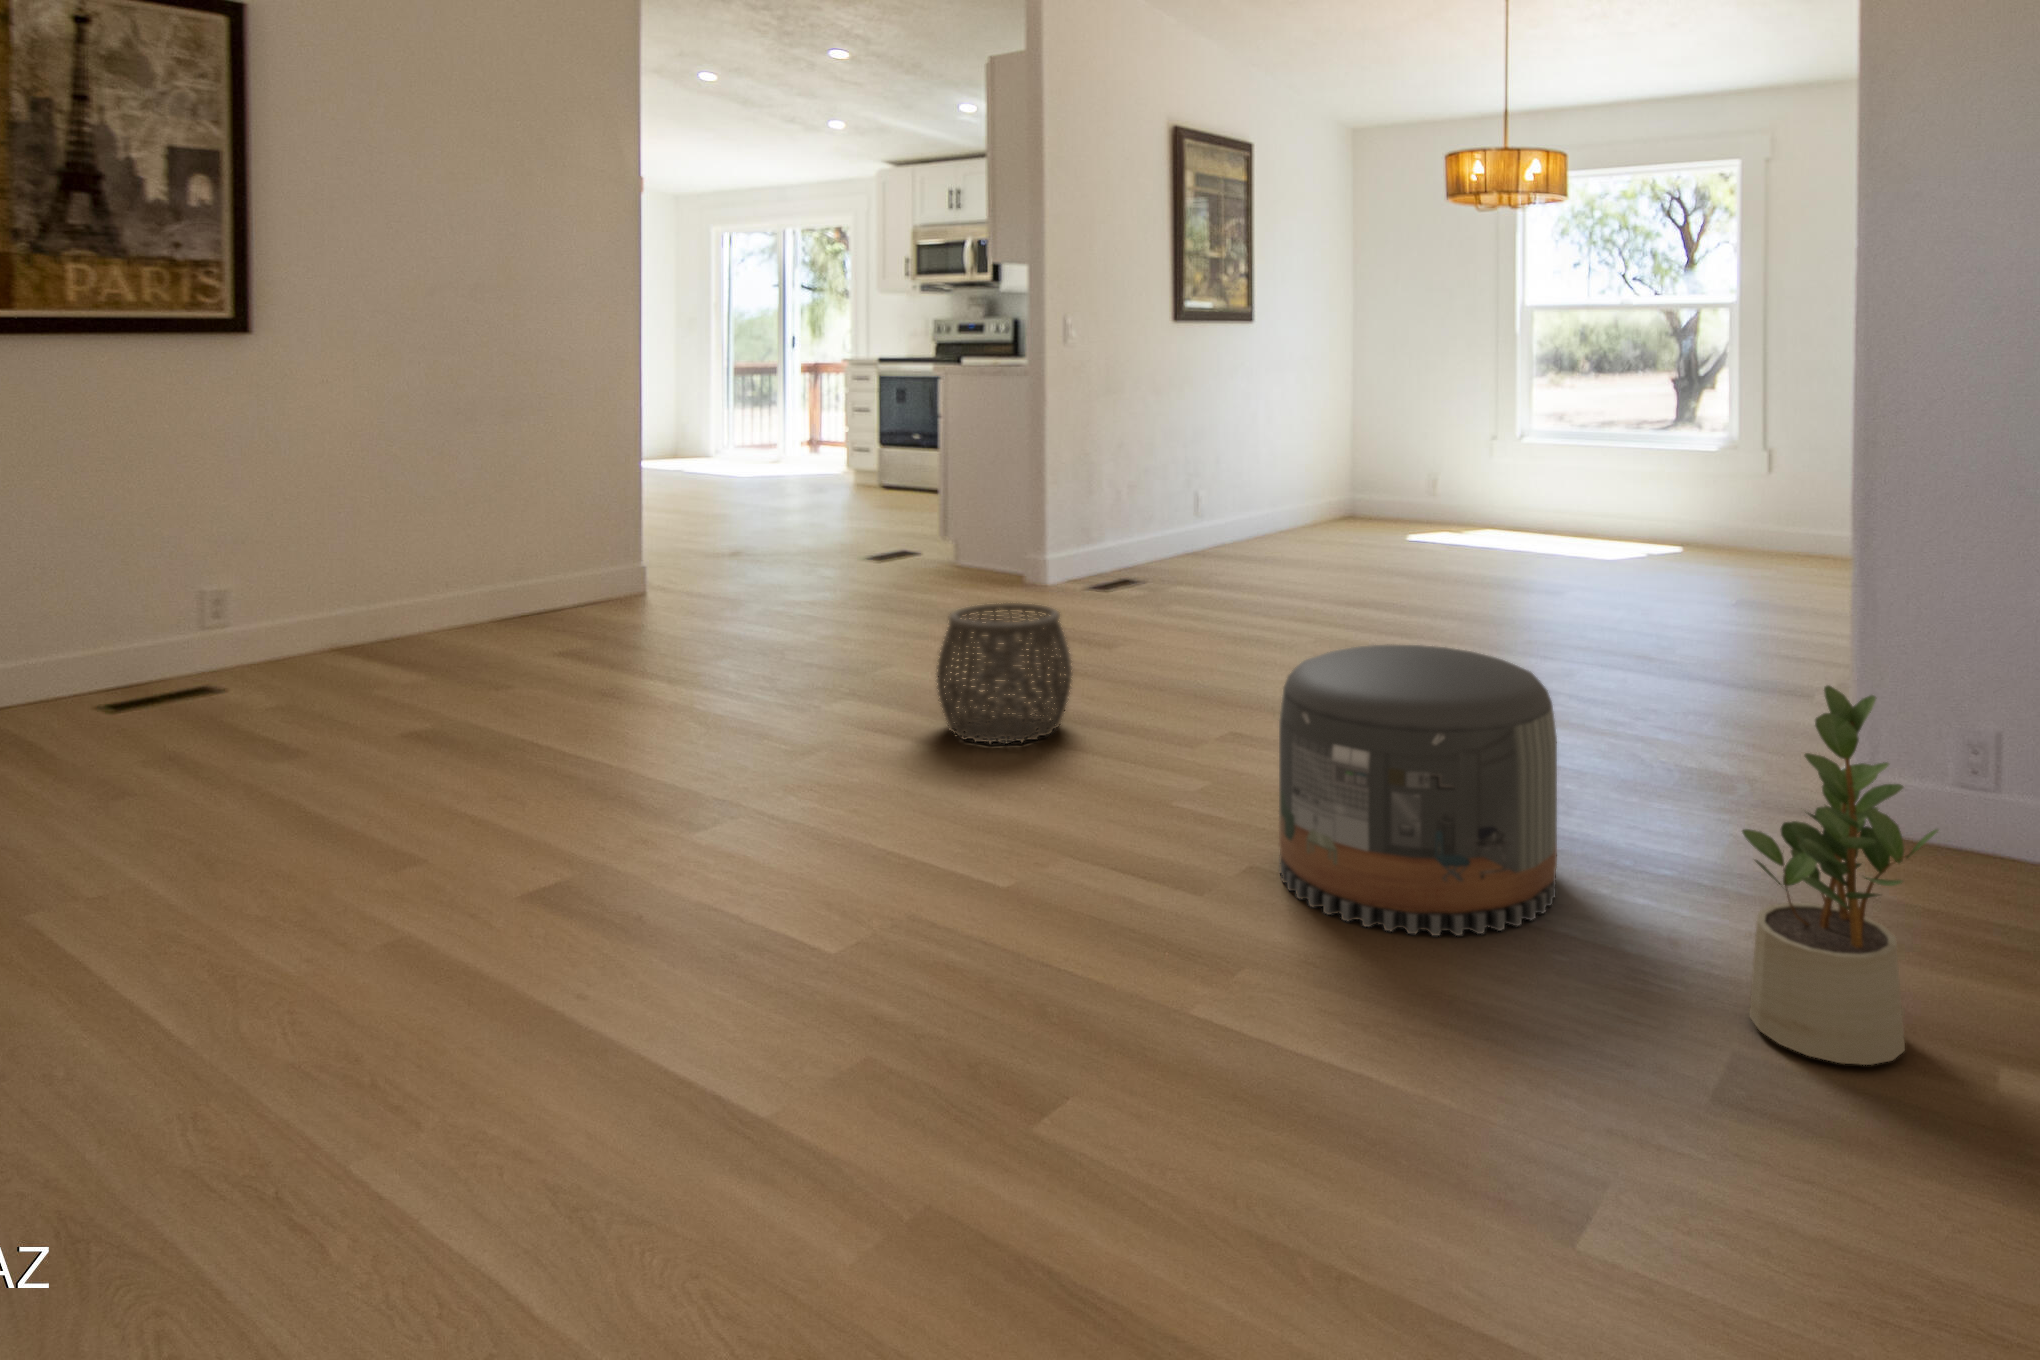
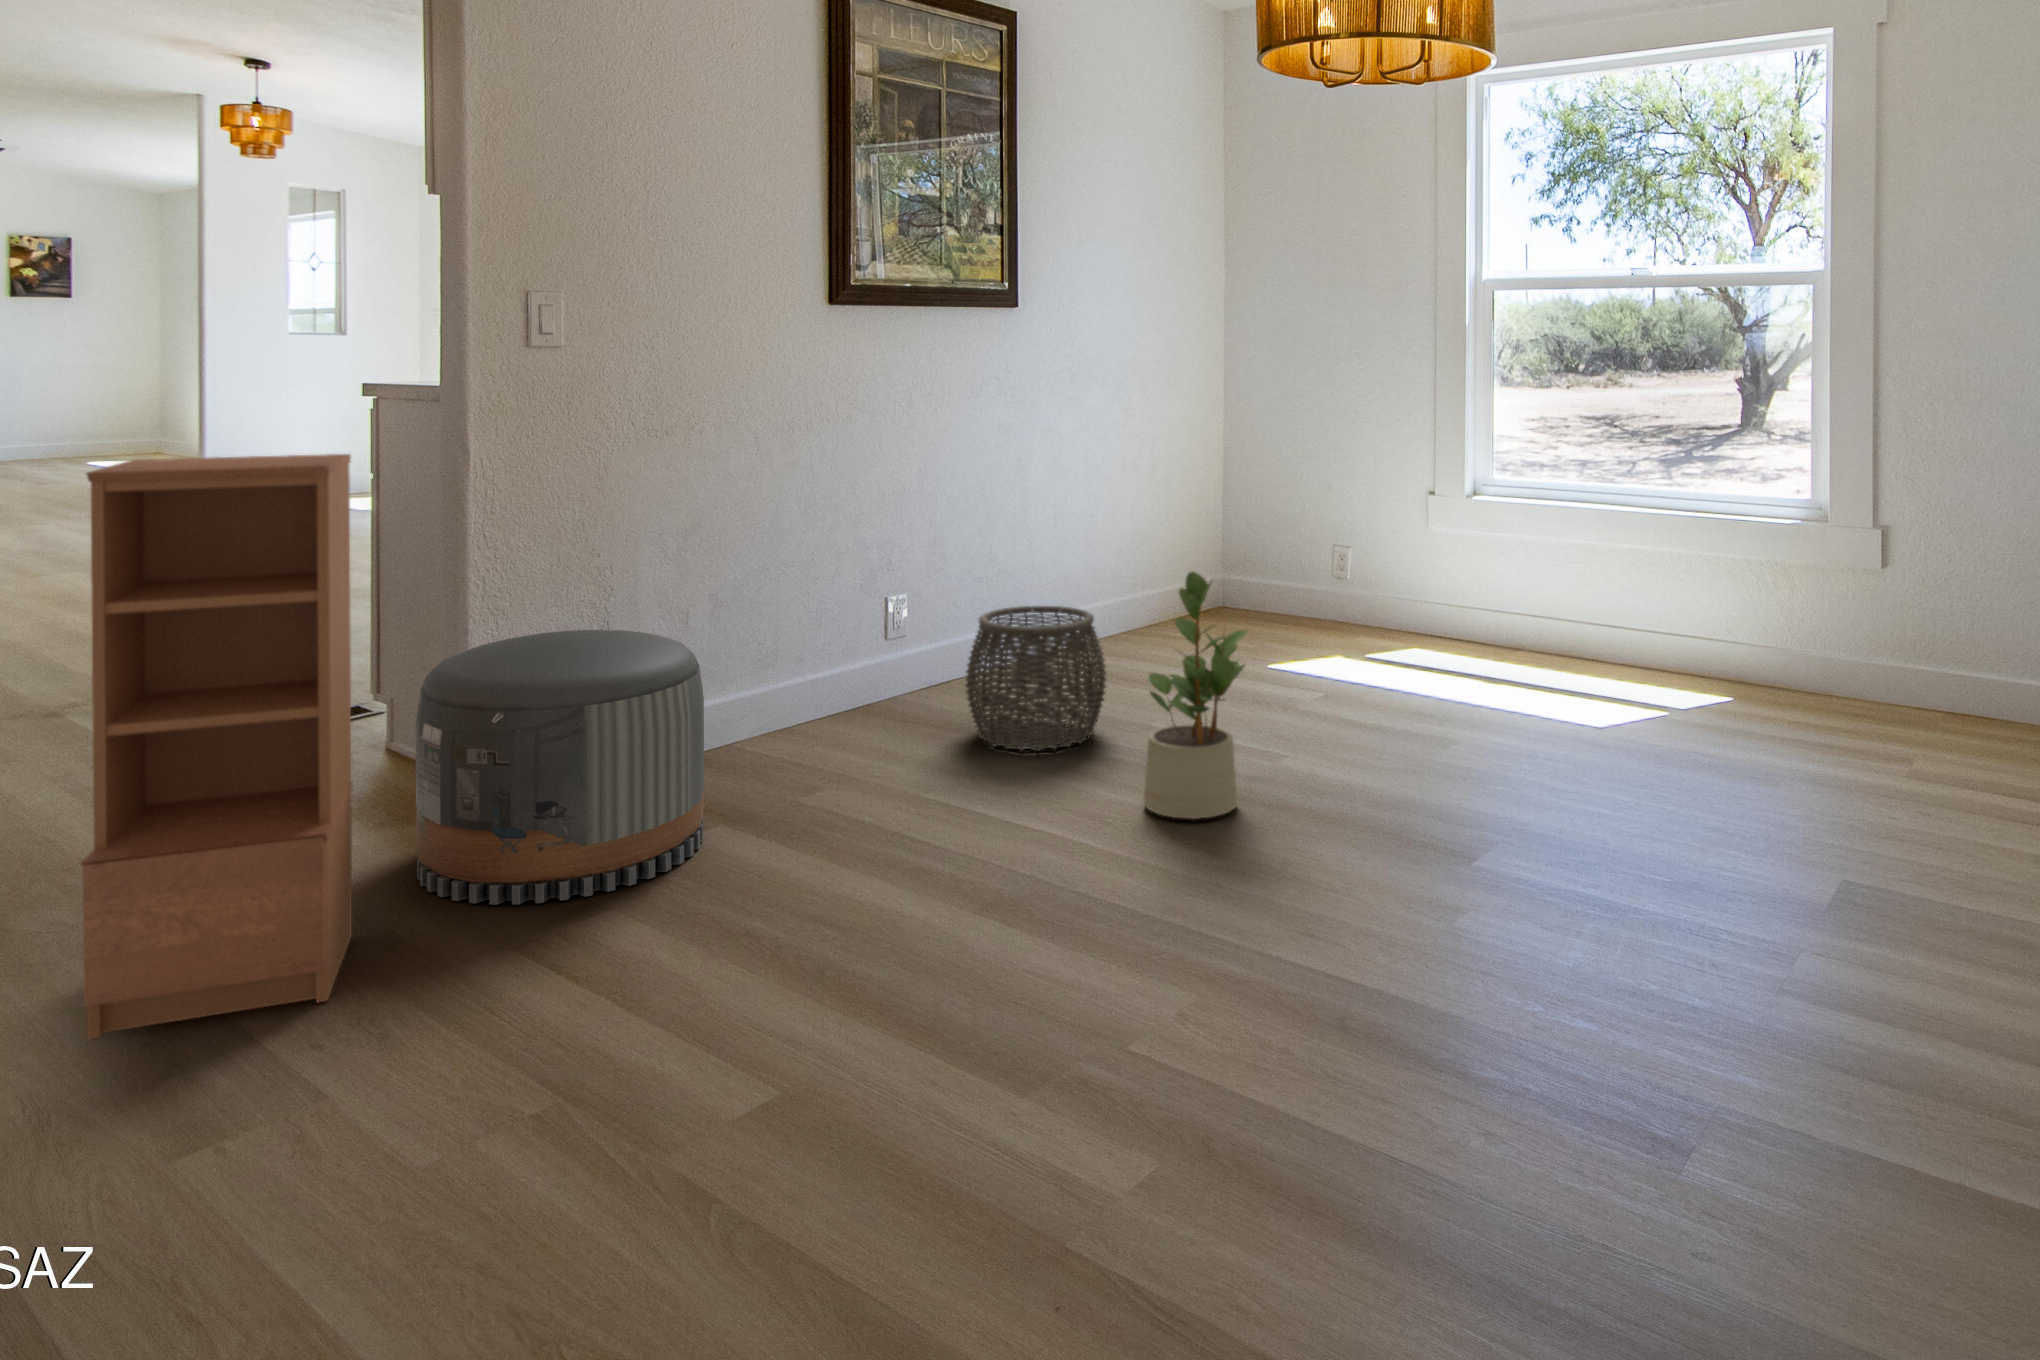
bookcase: none [60,455,332,1032] -> present [81,454,352,1039]
pouf: present [1279,645,1557,936] -> present [416,630,704,905]
potted plant: present [1742,685,1938,1065] -> present [1144,572,1247,819]

